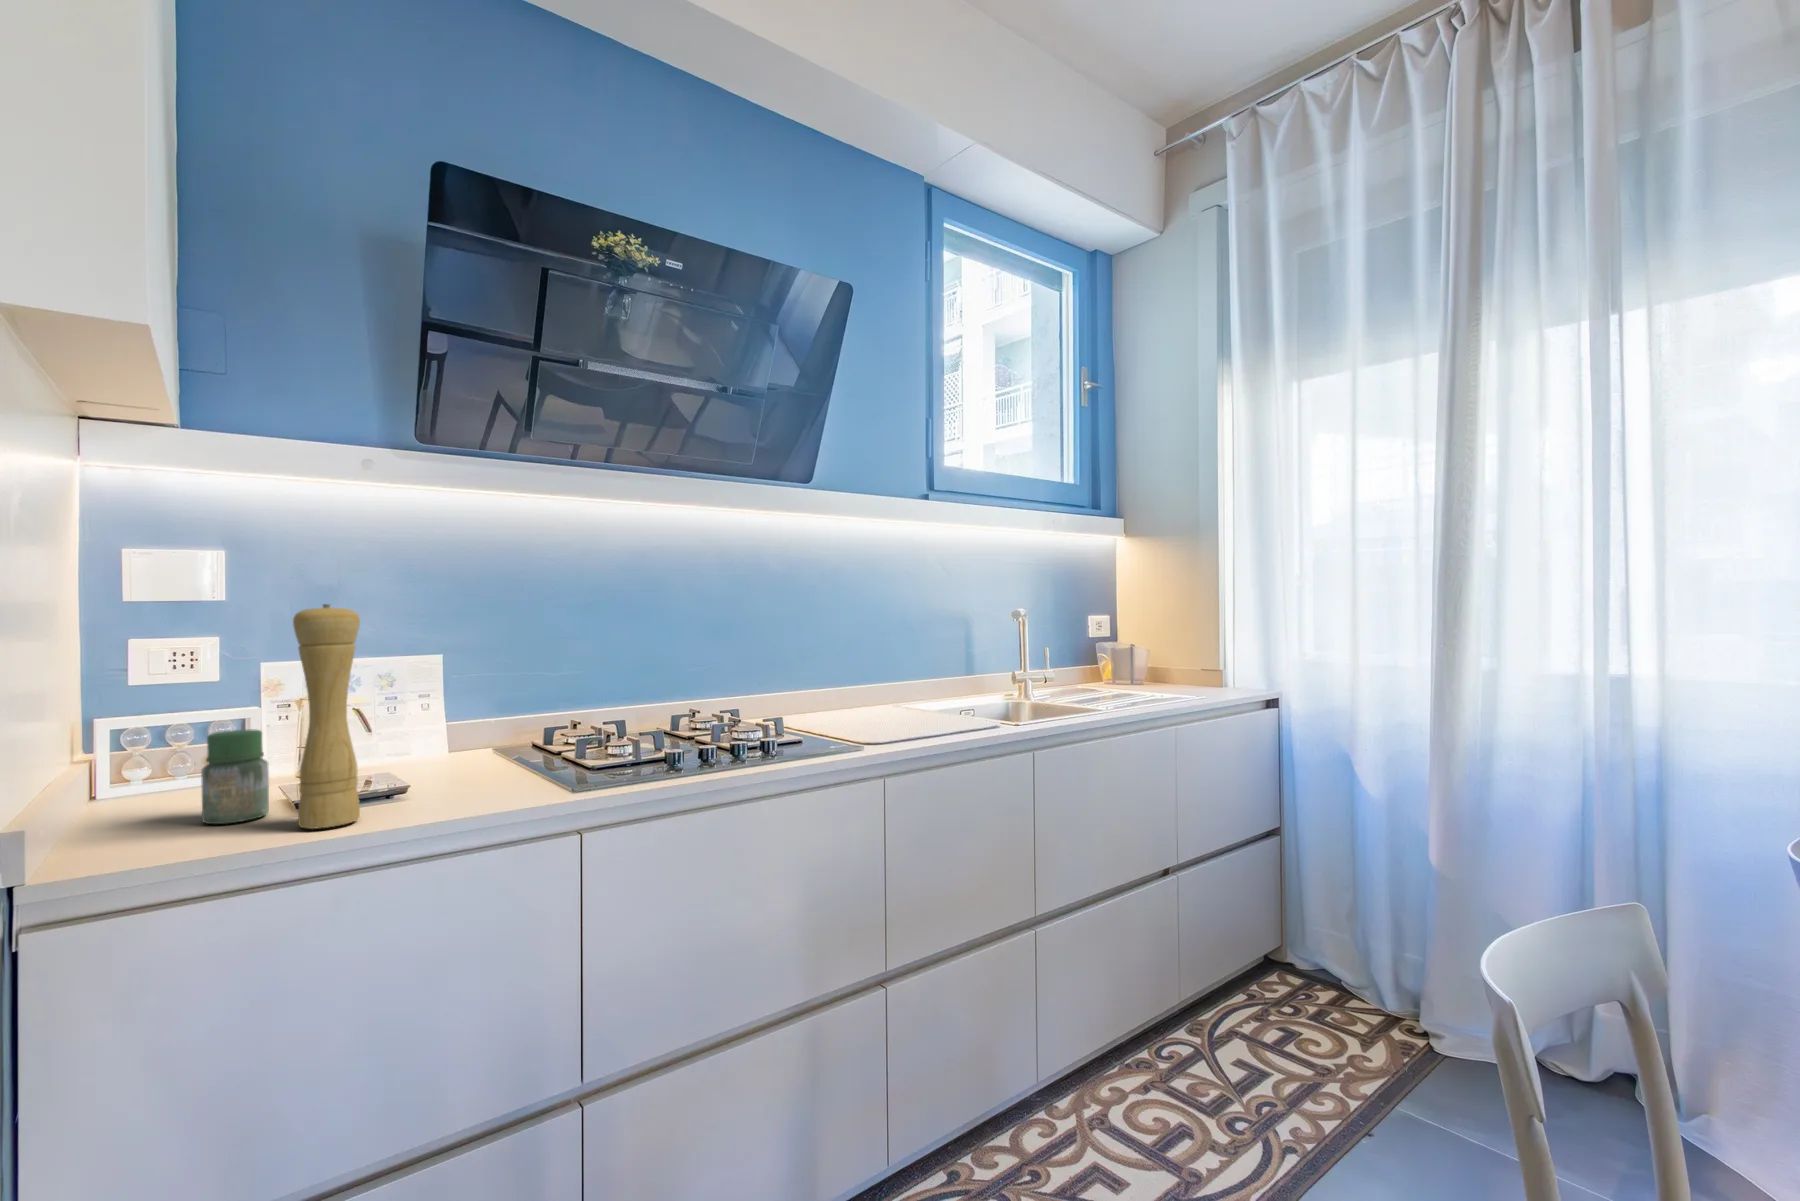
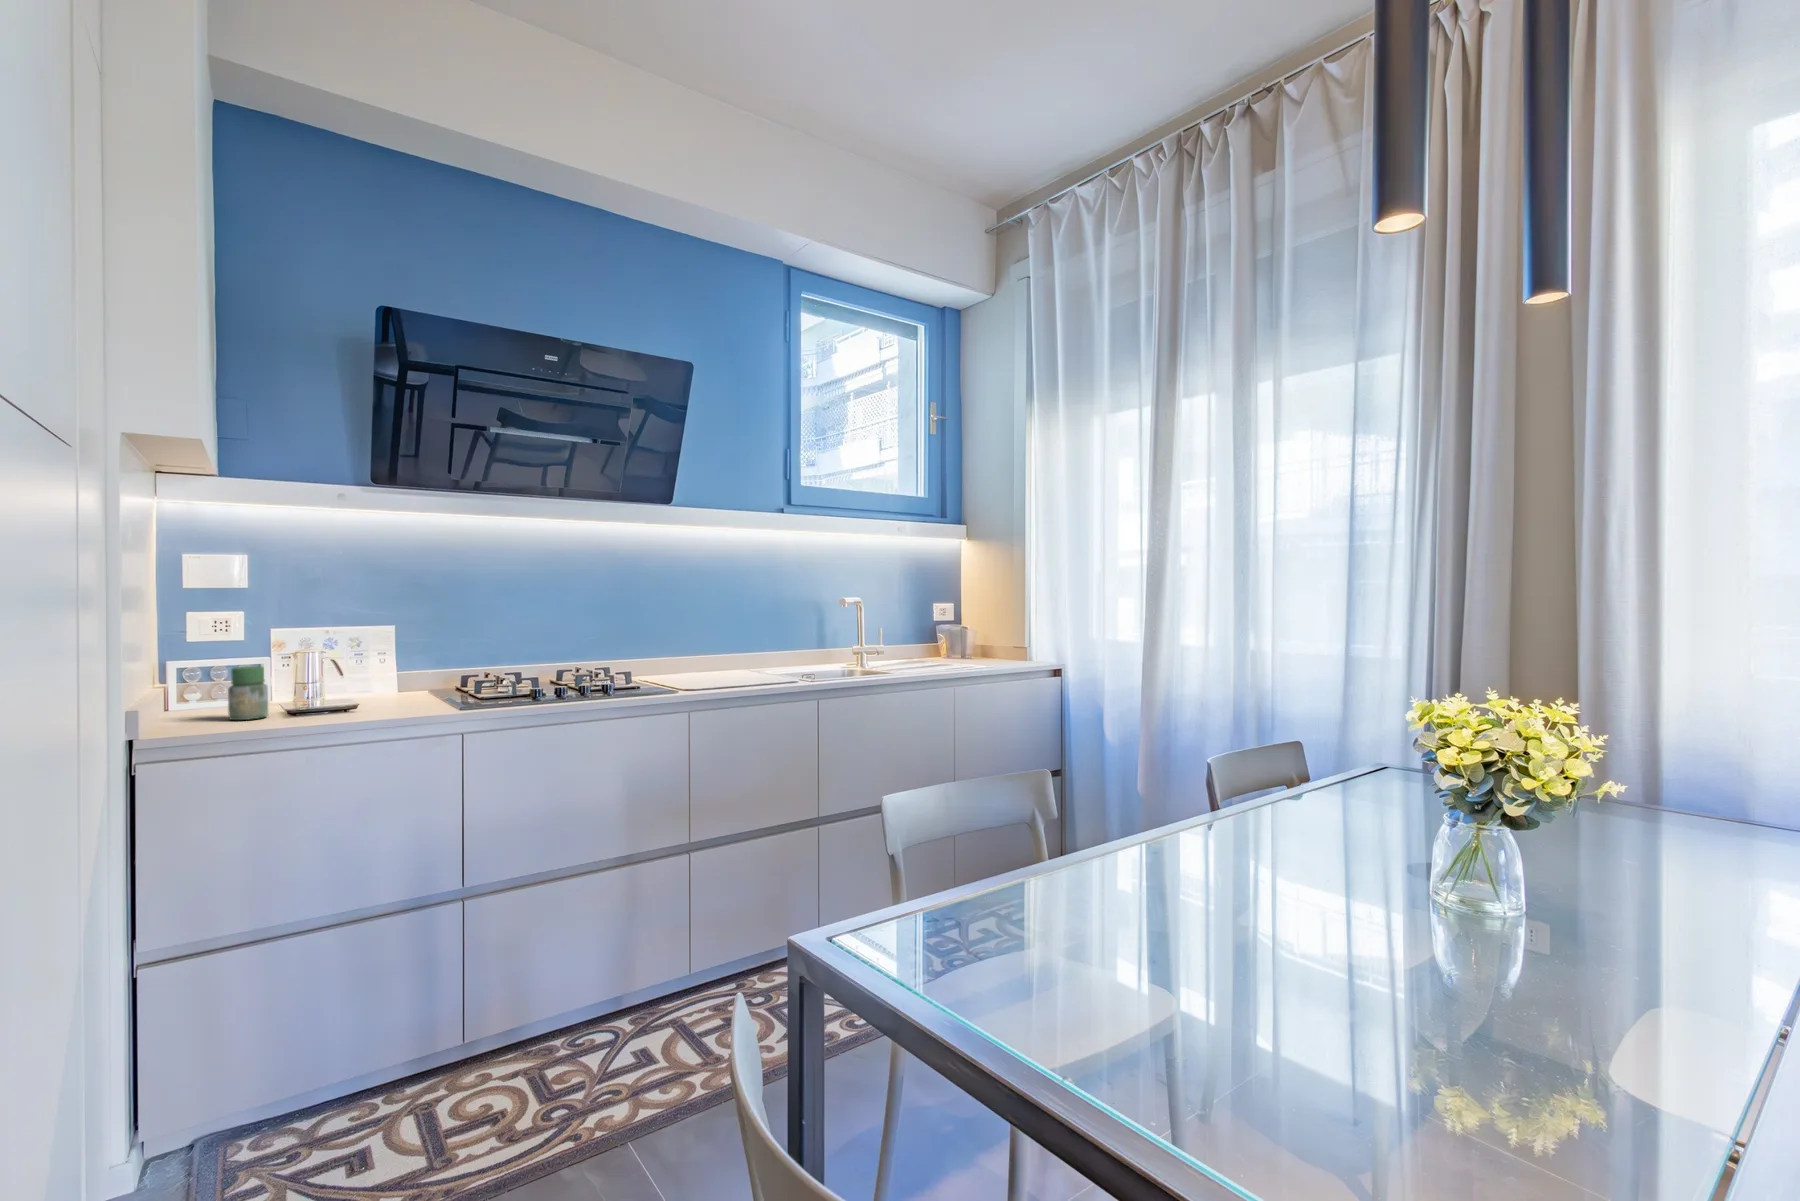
pepper mill: present [293,604,360,829] -> none [279,592,320,723]

